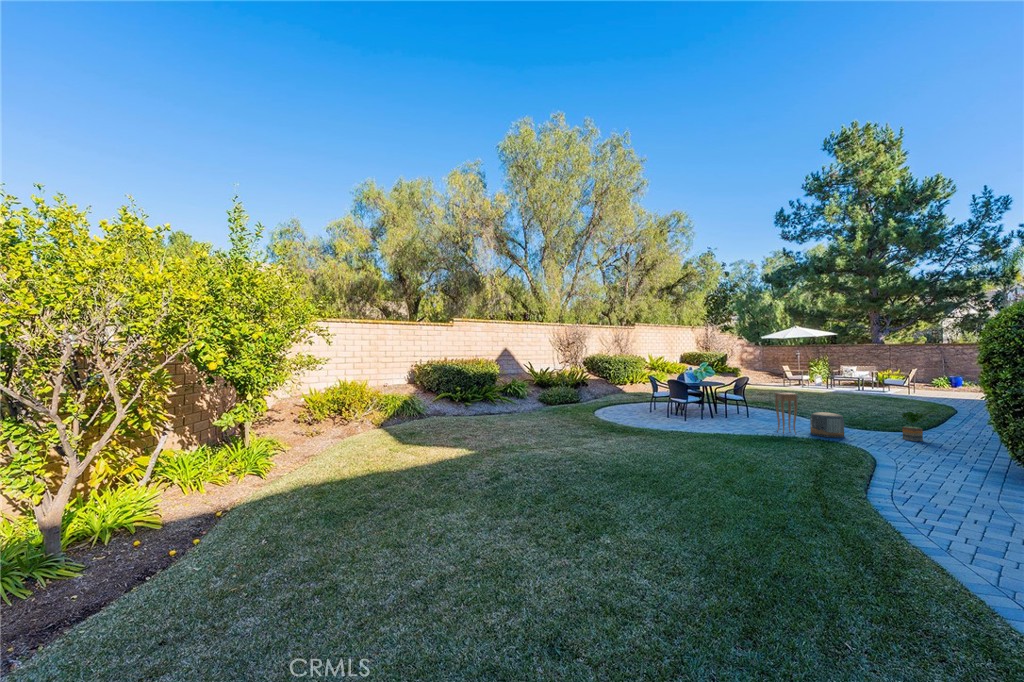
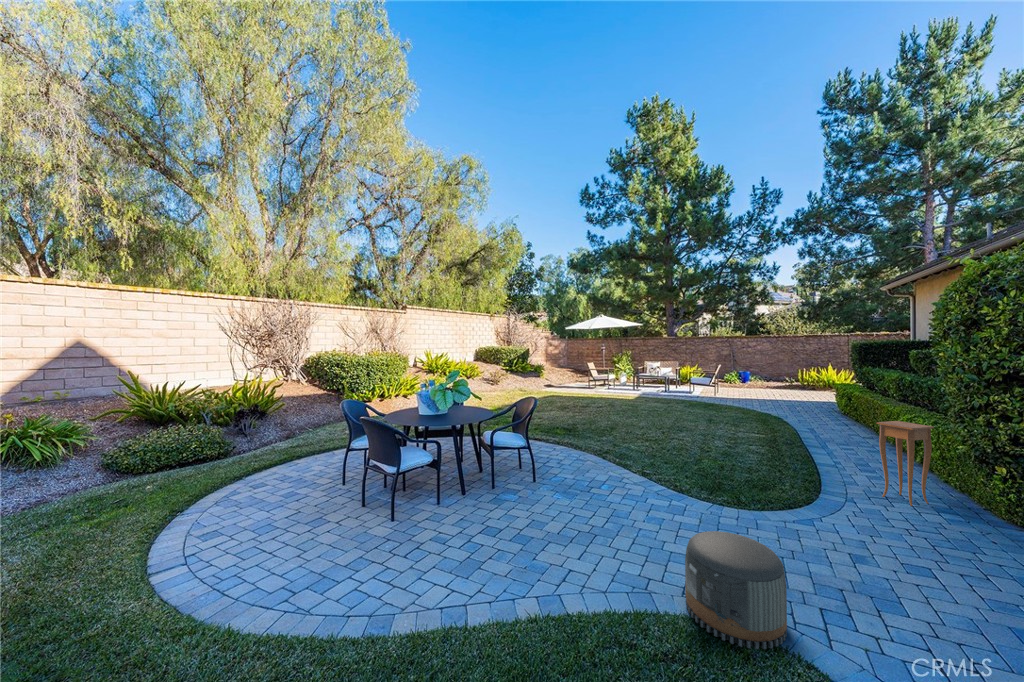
side table: present [775,393,798,433] -> present [877,421,934,506]
potted tree: present [902,411,926,441] -> none [902,518,984,622]

